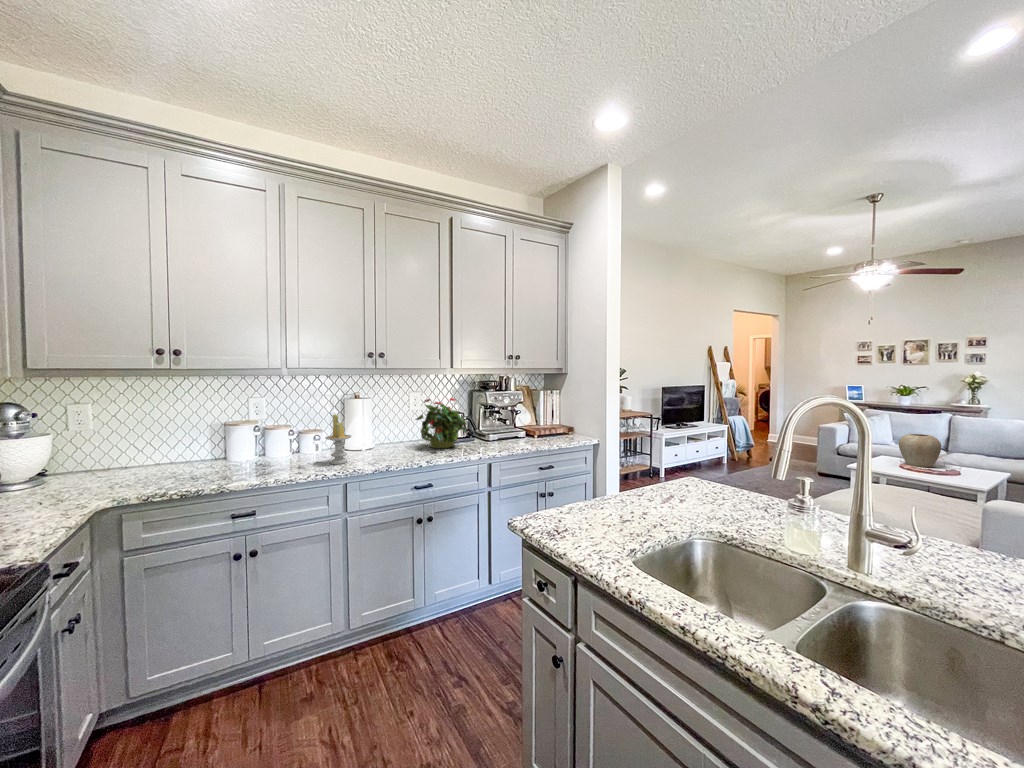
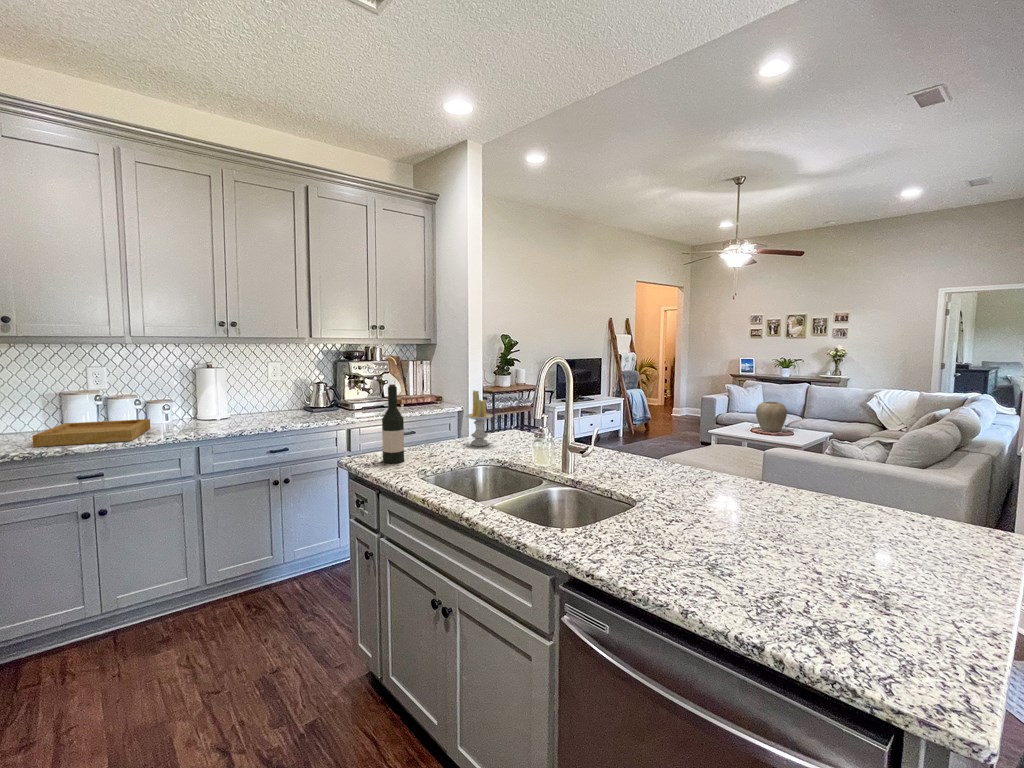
potted plant: present [416,398,467,448] -> none [272,367,328,417]
candle: present [325,414,351,464] -> present [466,390,493,446]
wine bottle: none [563,427,591,532] -> present [382,384,404,463]
tray: none [192,451,303,482] -> present [32,419,150,447]

